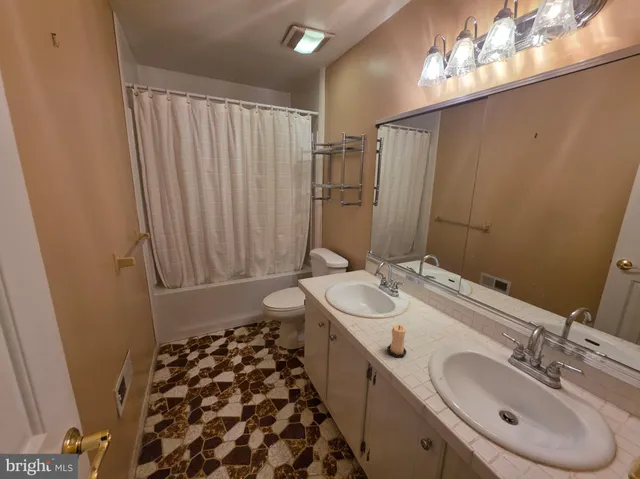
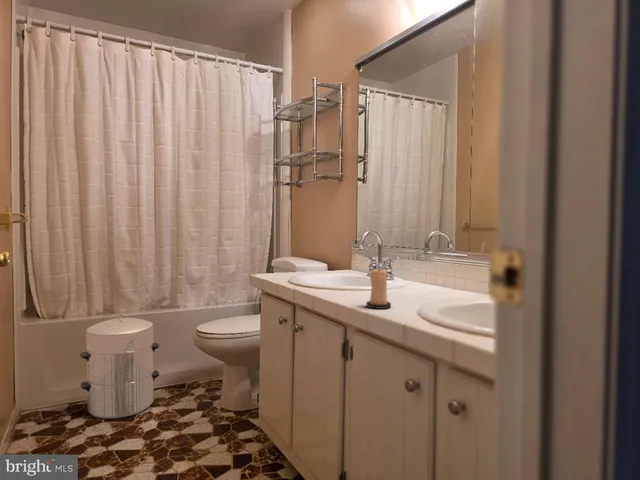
waste bin: none [193,289,241,354] -> present [80,315,159,419]

